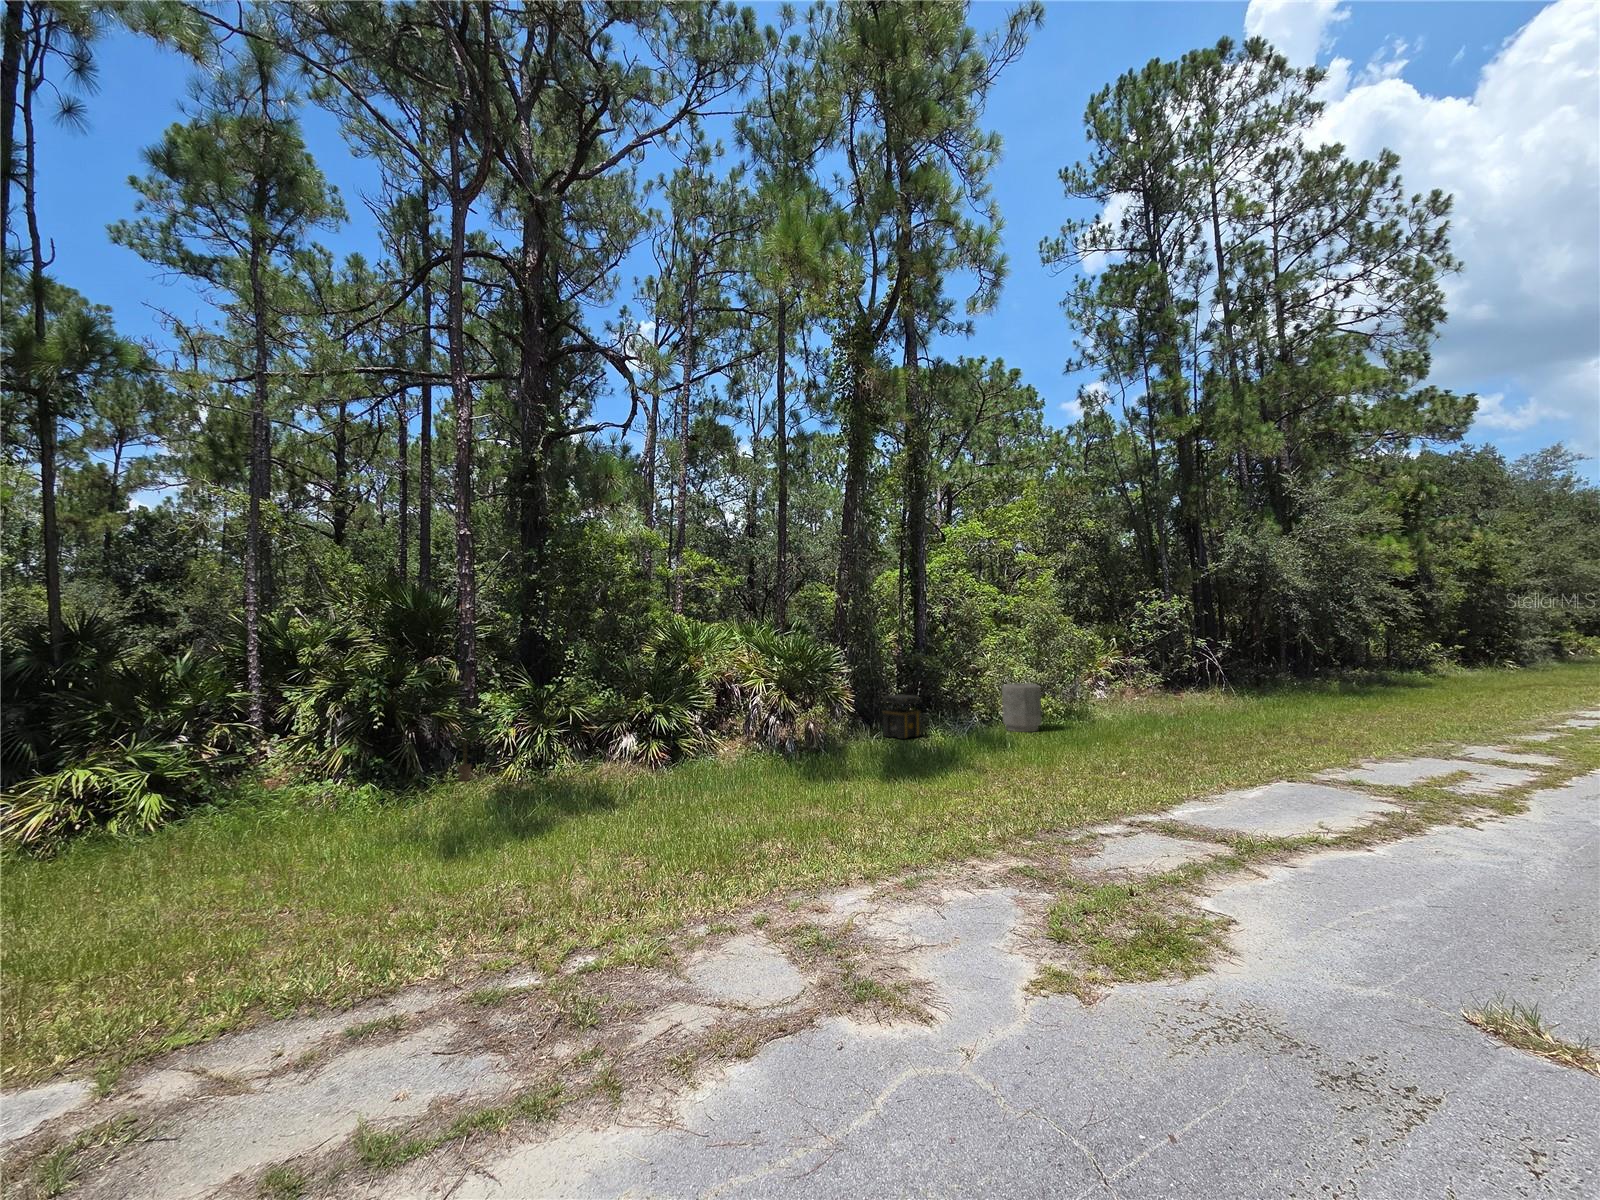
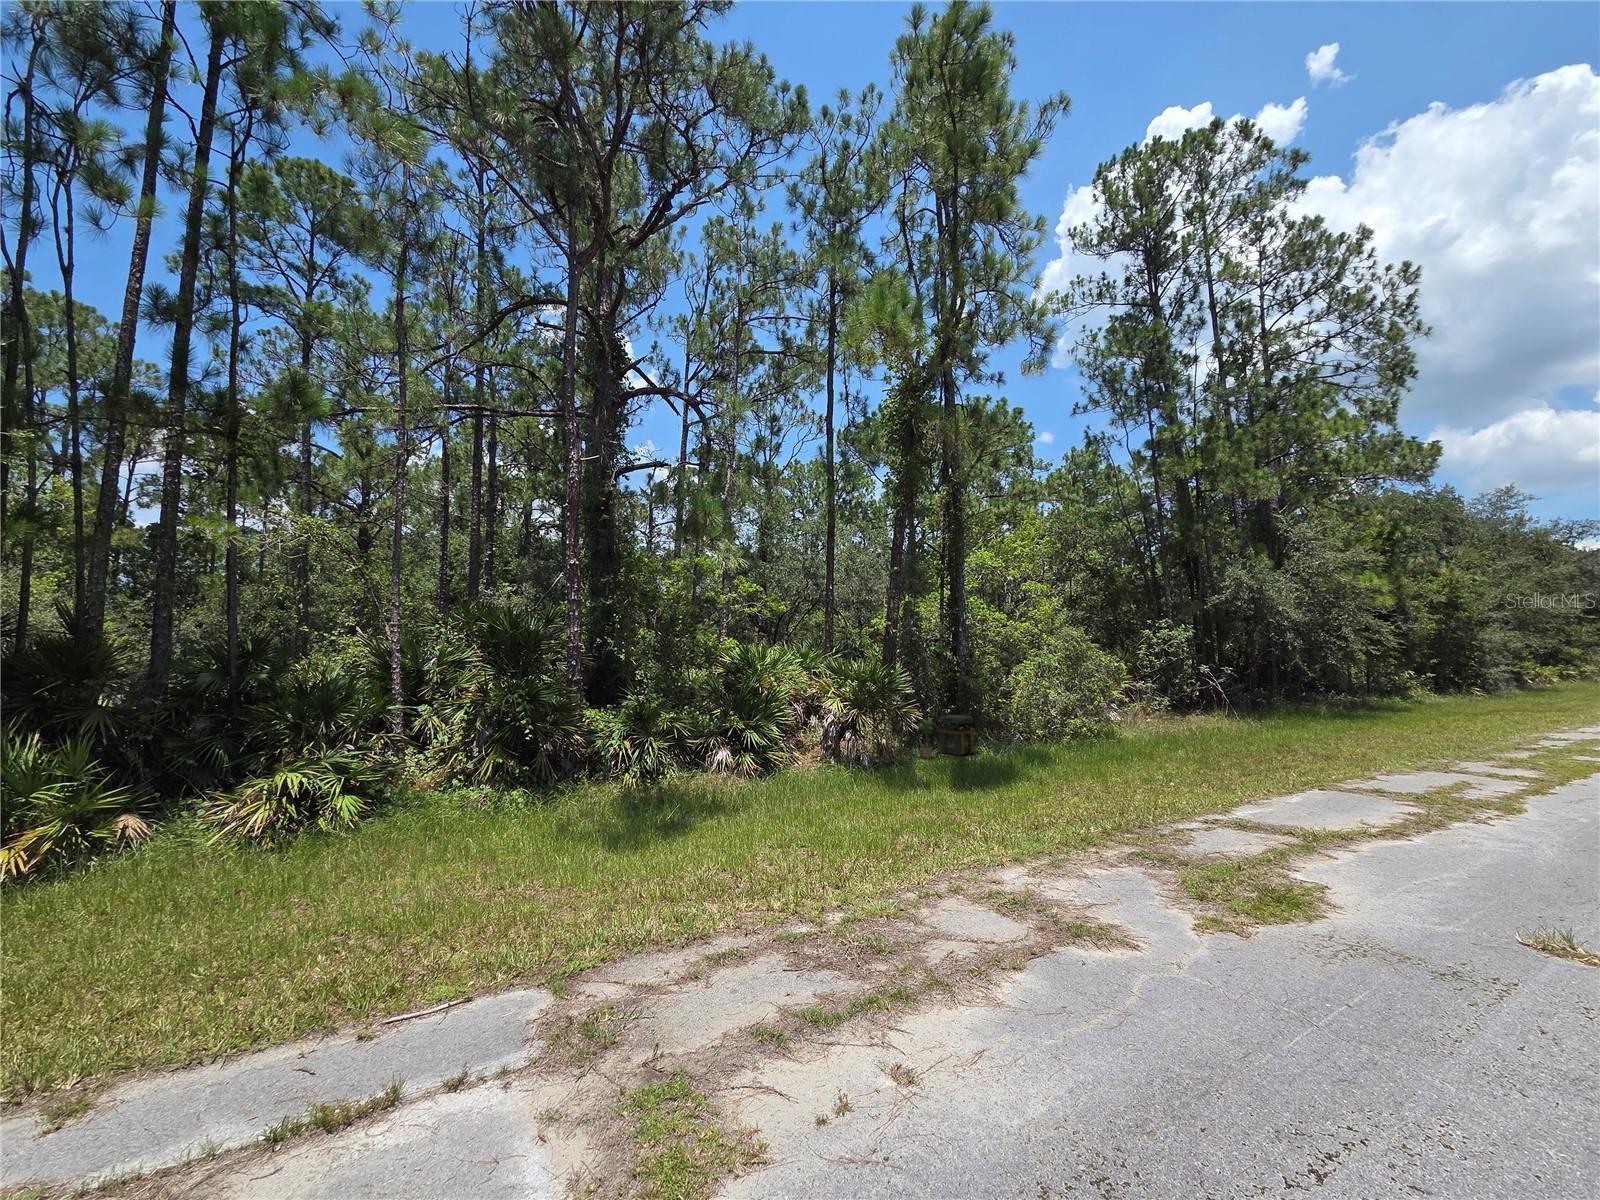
trash can: present [1002,683,1041,732] -> none [1043,706,1080,750]
potted plant: present [450,726,478,781] -> present [918,719,933,758]

